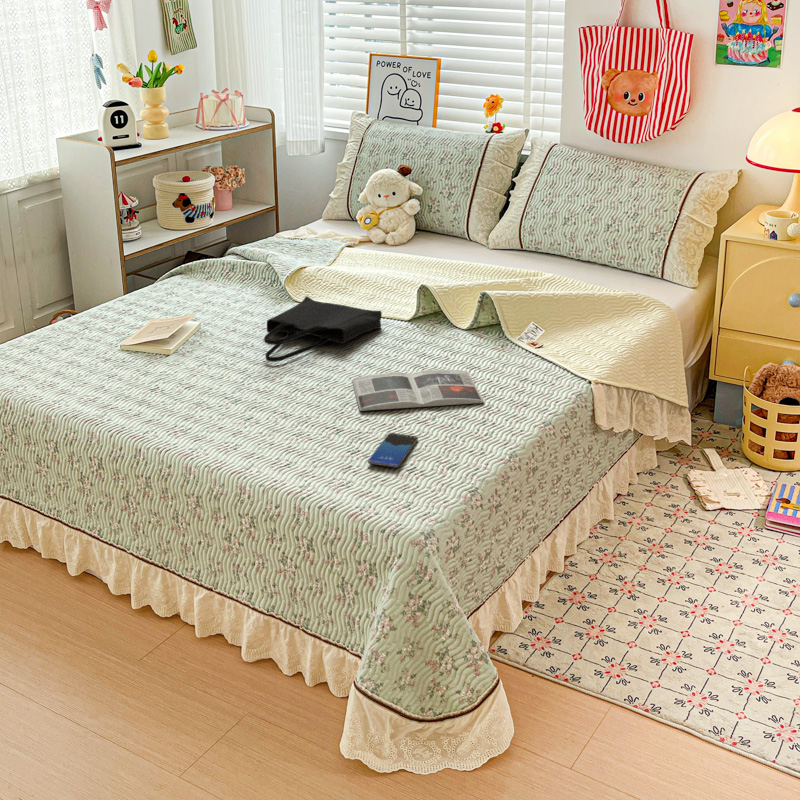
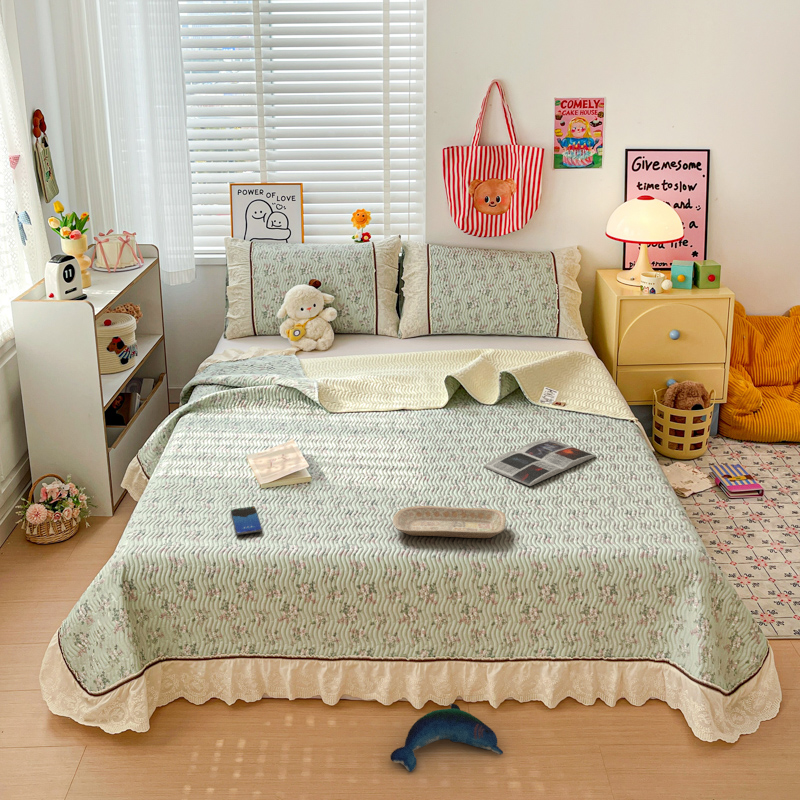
tote bag: present [264,297,382,362] -> none [354,408,439,470]
tray: none [157,392,271,446] -> present [393,506,506,538]
smartphone: present [368,433,418,468] -> present [231,506,262,535]
plush toy: none [50,612,158,684] -> present [390,704,503,772]

